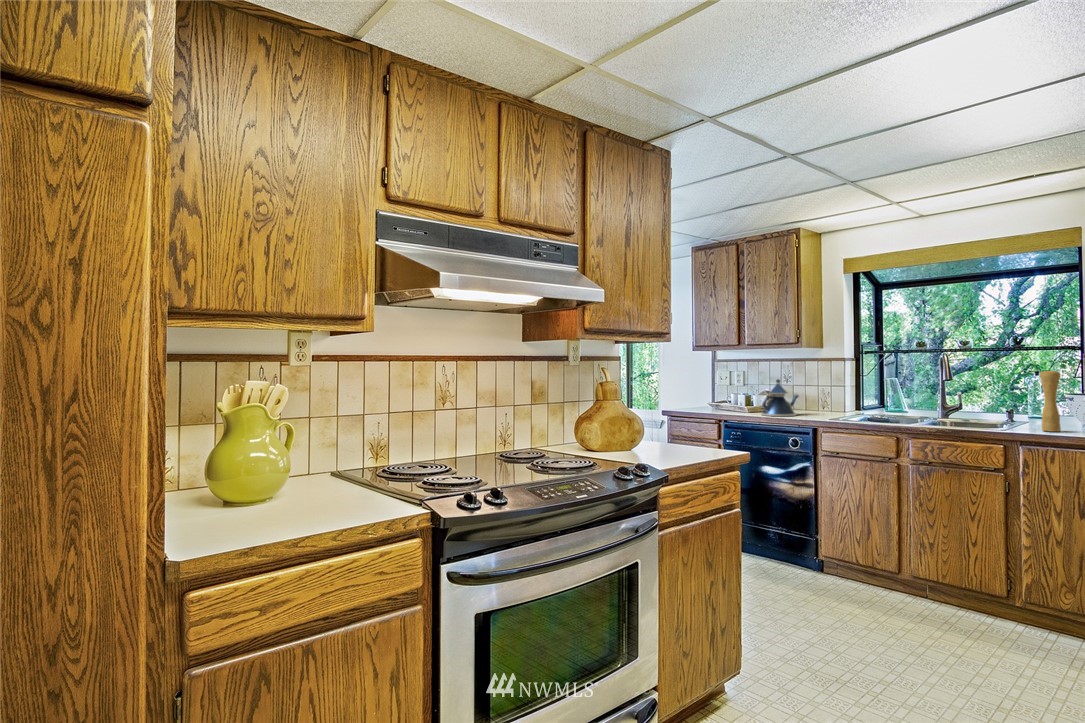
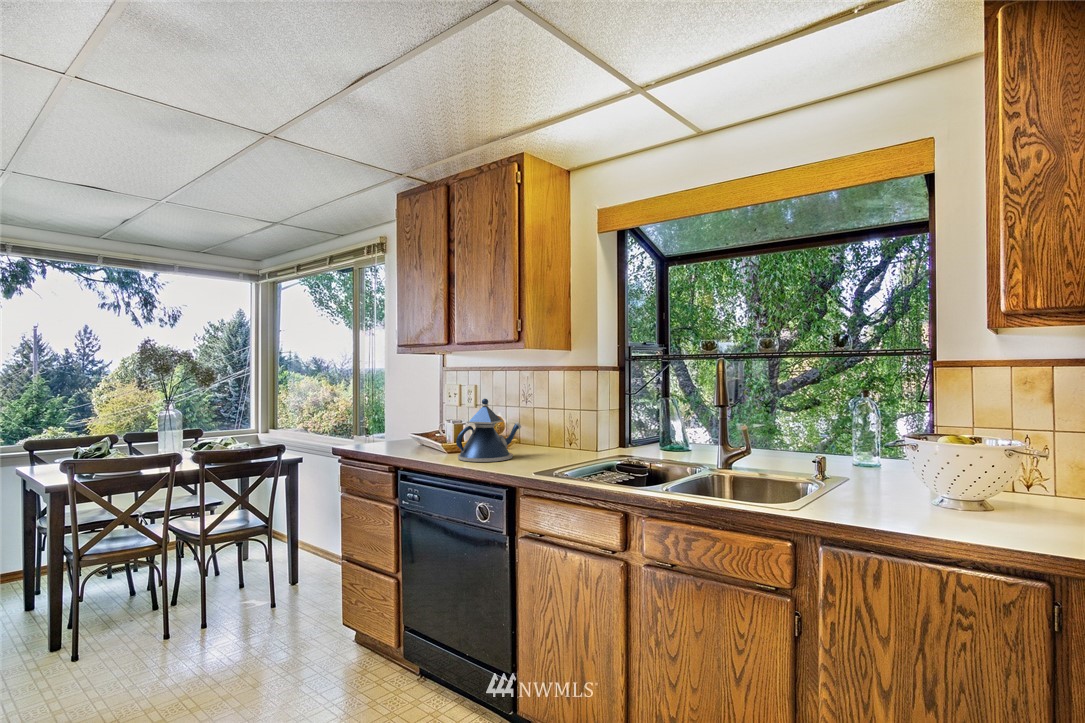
pepper mill: present [1040,370,1061,432] -> none [855,390,891,515]

